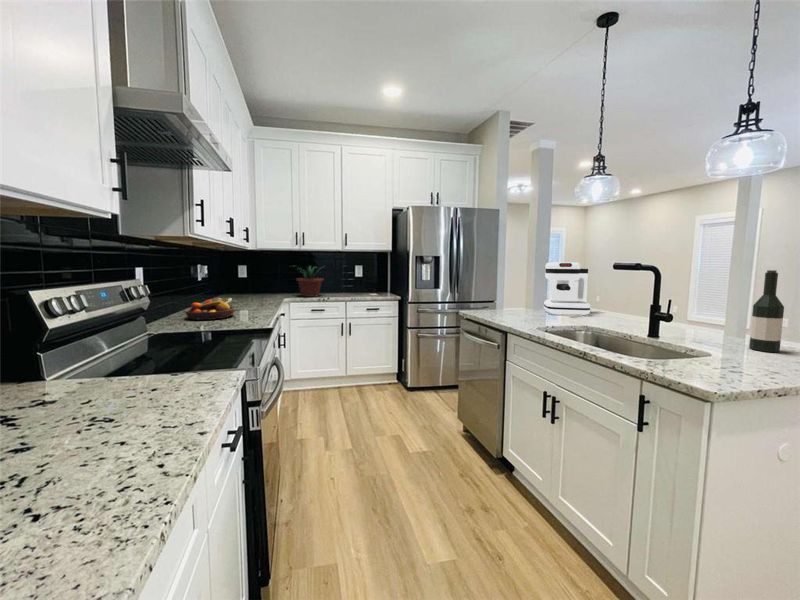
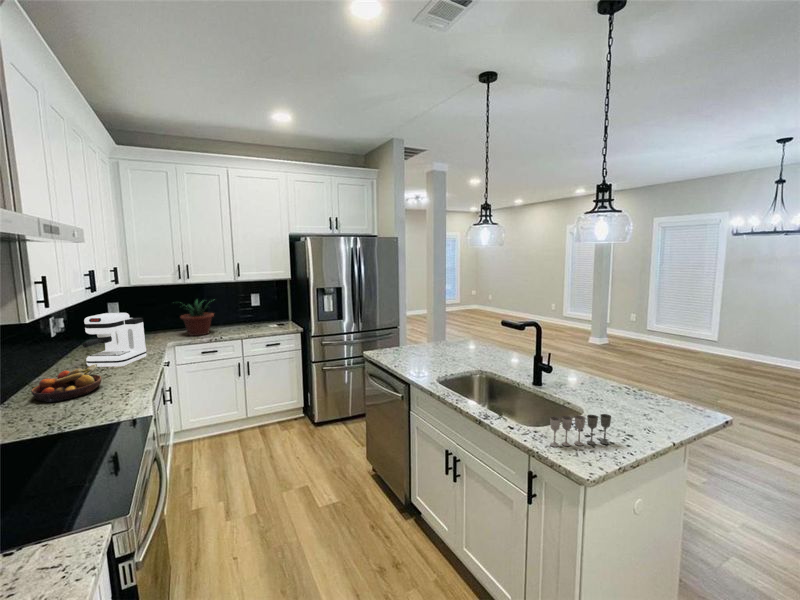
coffee maker: present [544,262,591,315] -> present [82,313,147,367]
wine bottle: present [749,270,784,352] -> none [609,338,633,407]
wine glass: none [669,334,753,370] -> present [550,414,611,447]

